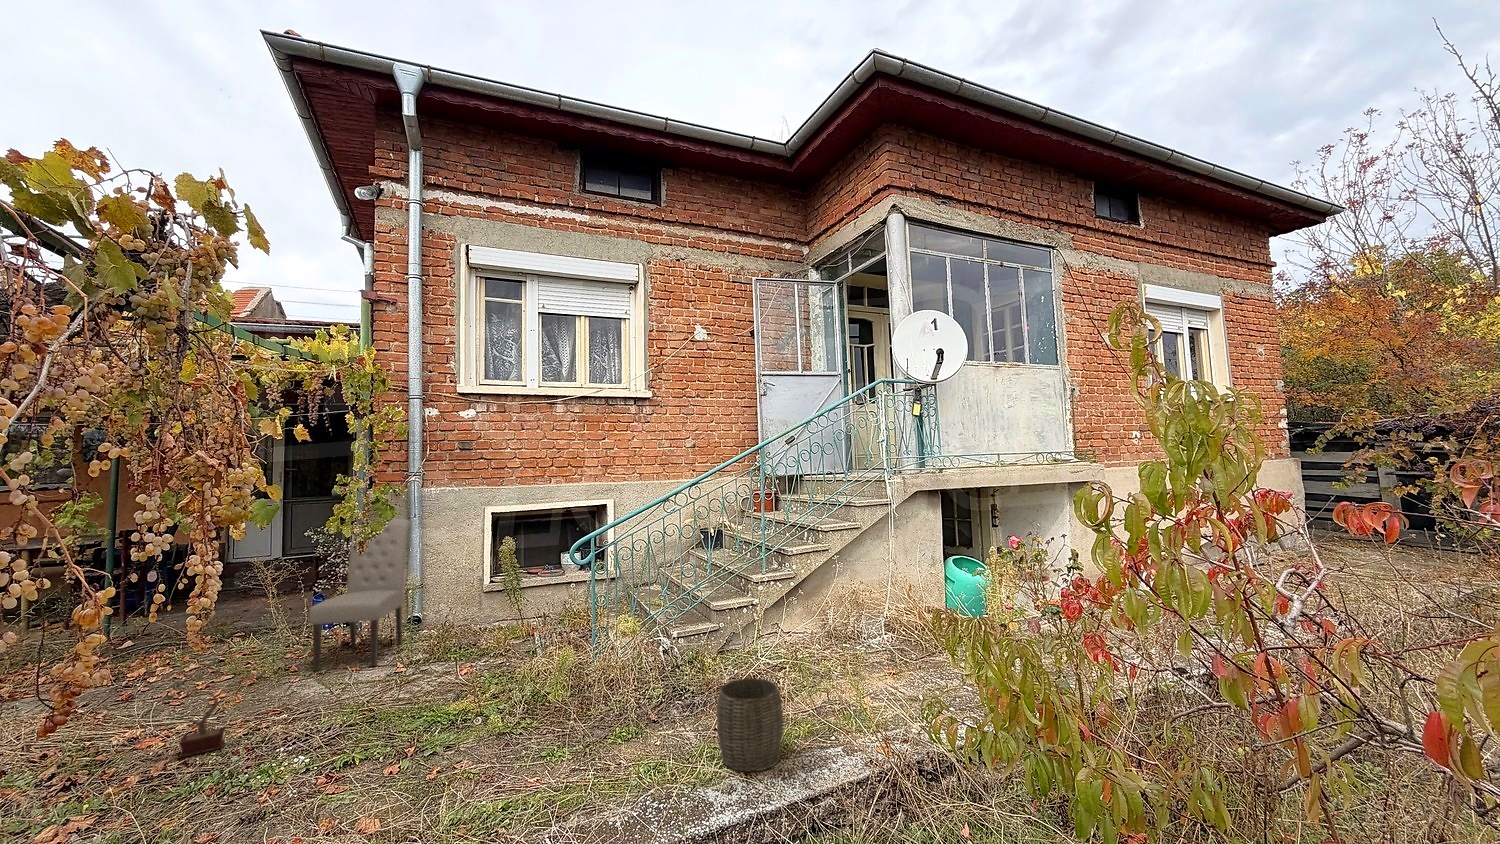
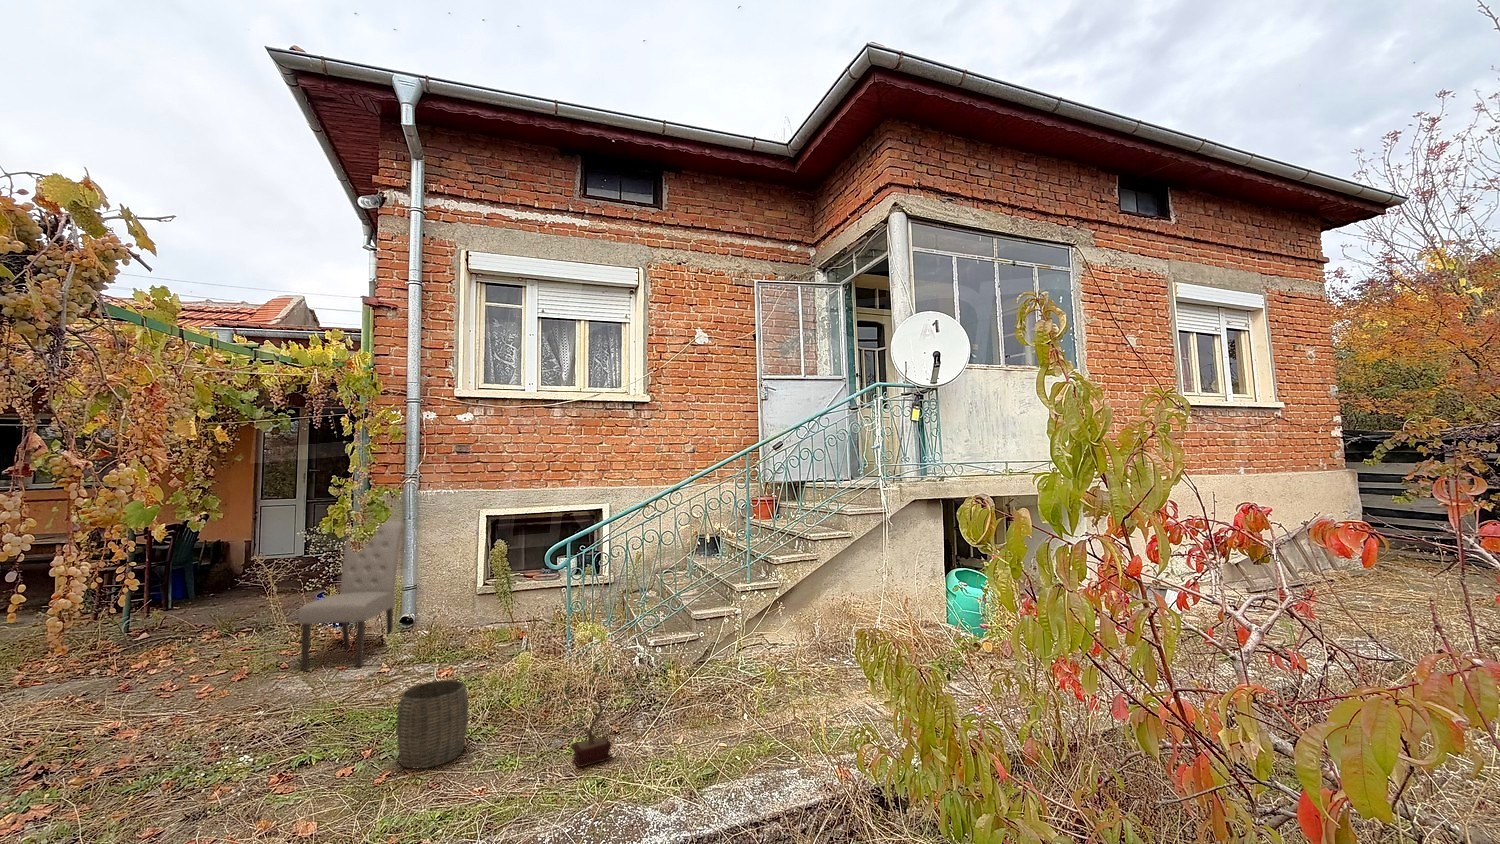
potted plant: present [164,659,264,757] -> present [562,663,644,767]
woven basket: present [717,678,783,772] -> present [396,680,468,768]

